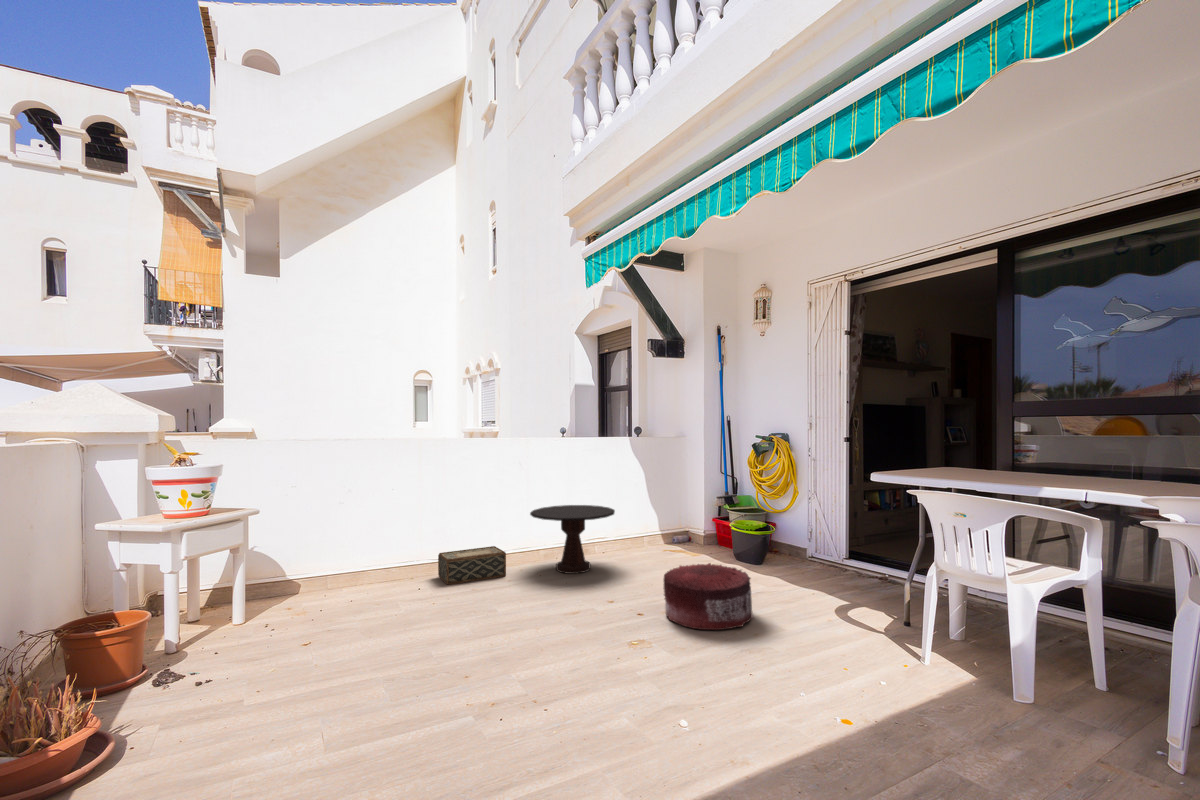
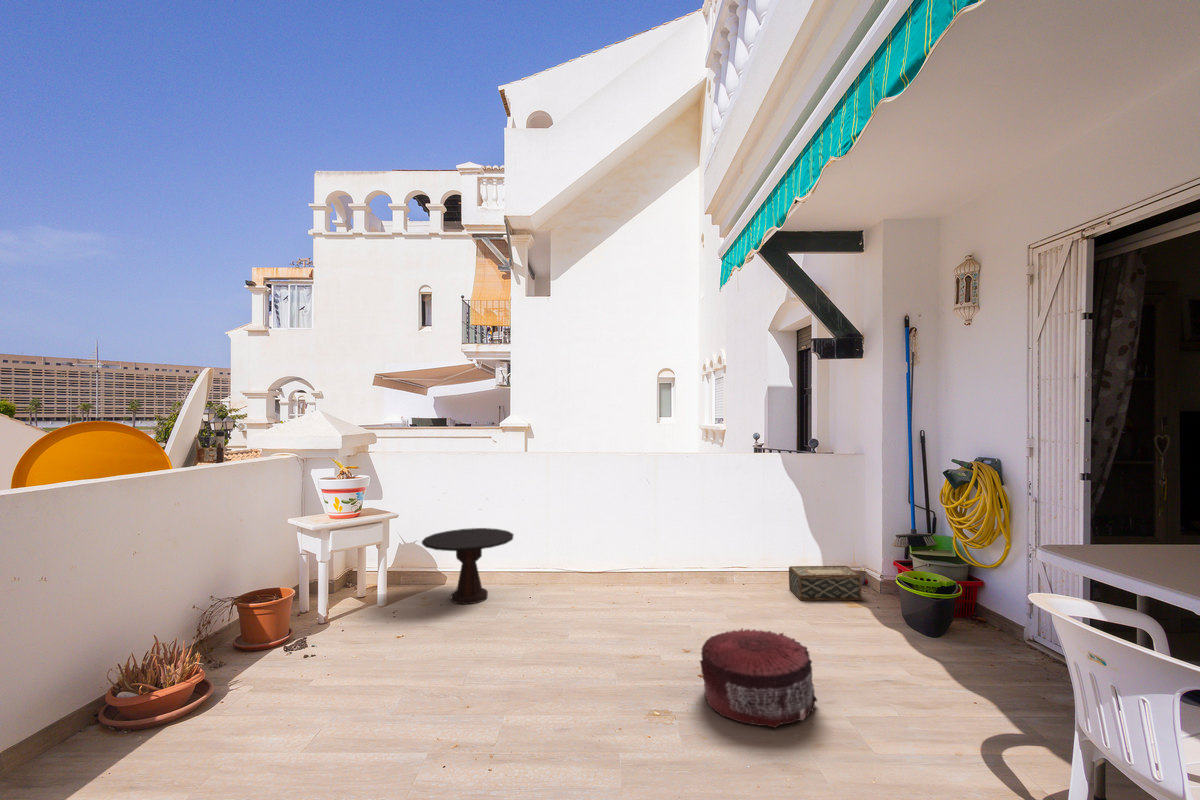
side table: present [530,505,615,574] -> present [422,528,513,604]
woven basket: present [438,546,506,585] -> present [789,566,861,600]

